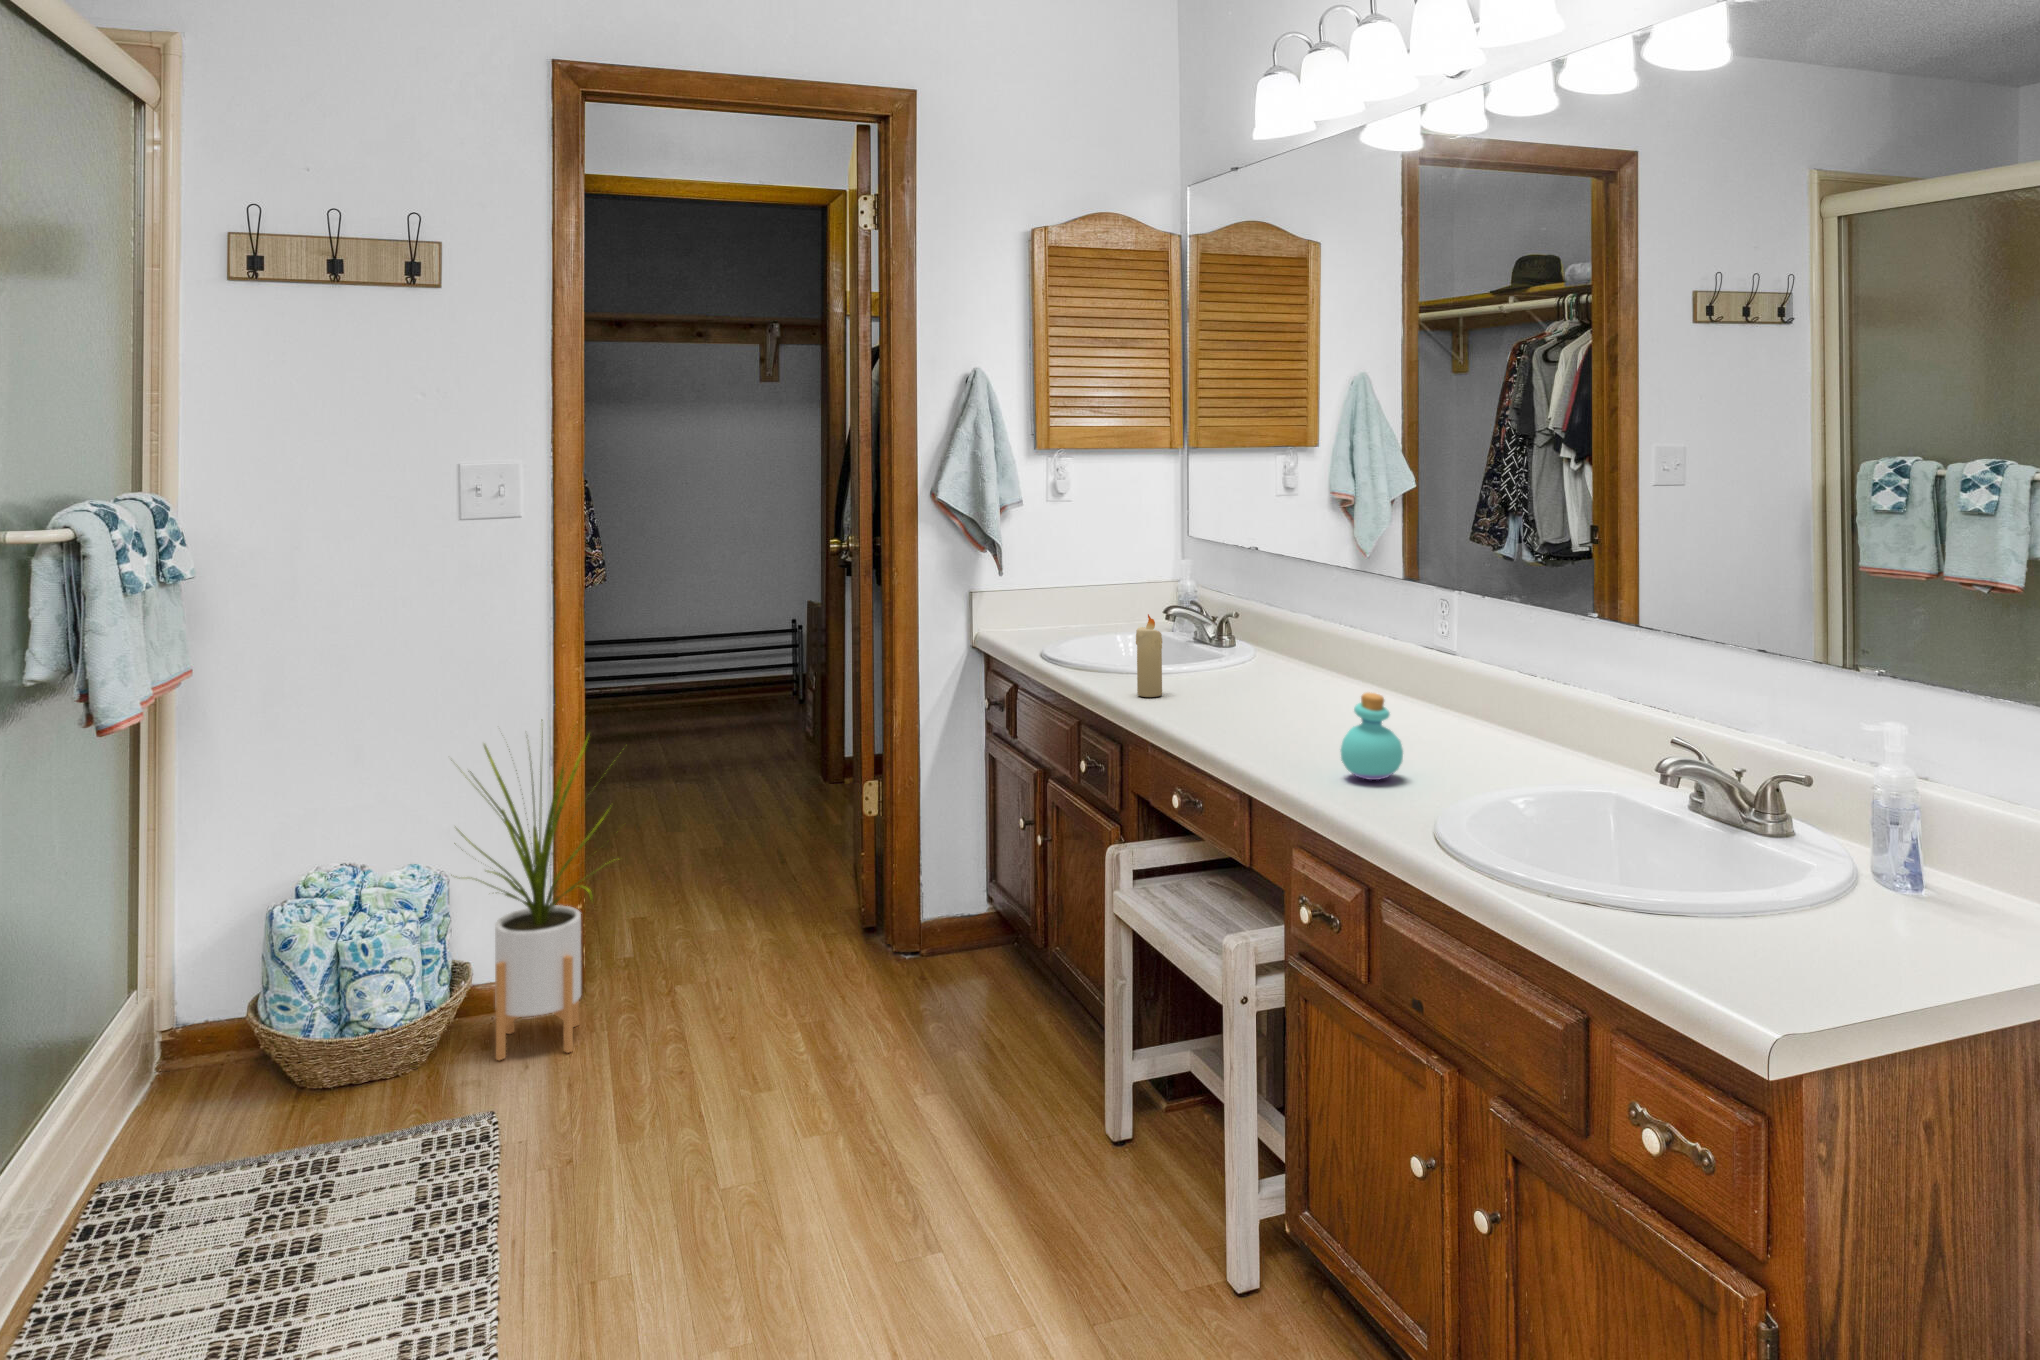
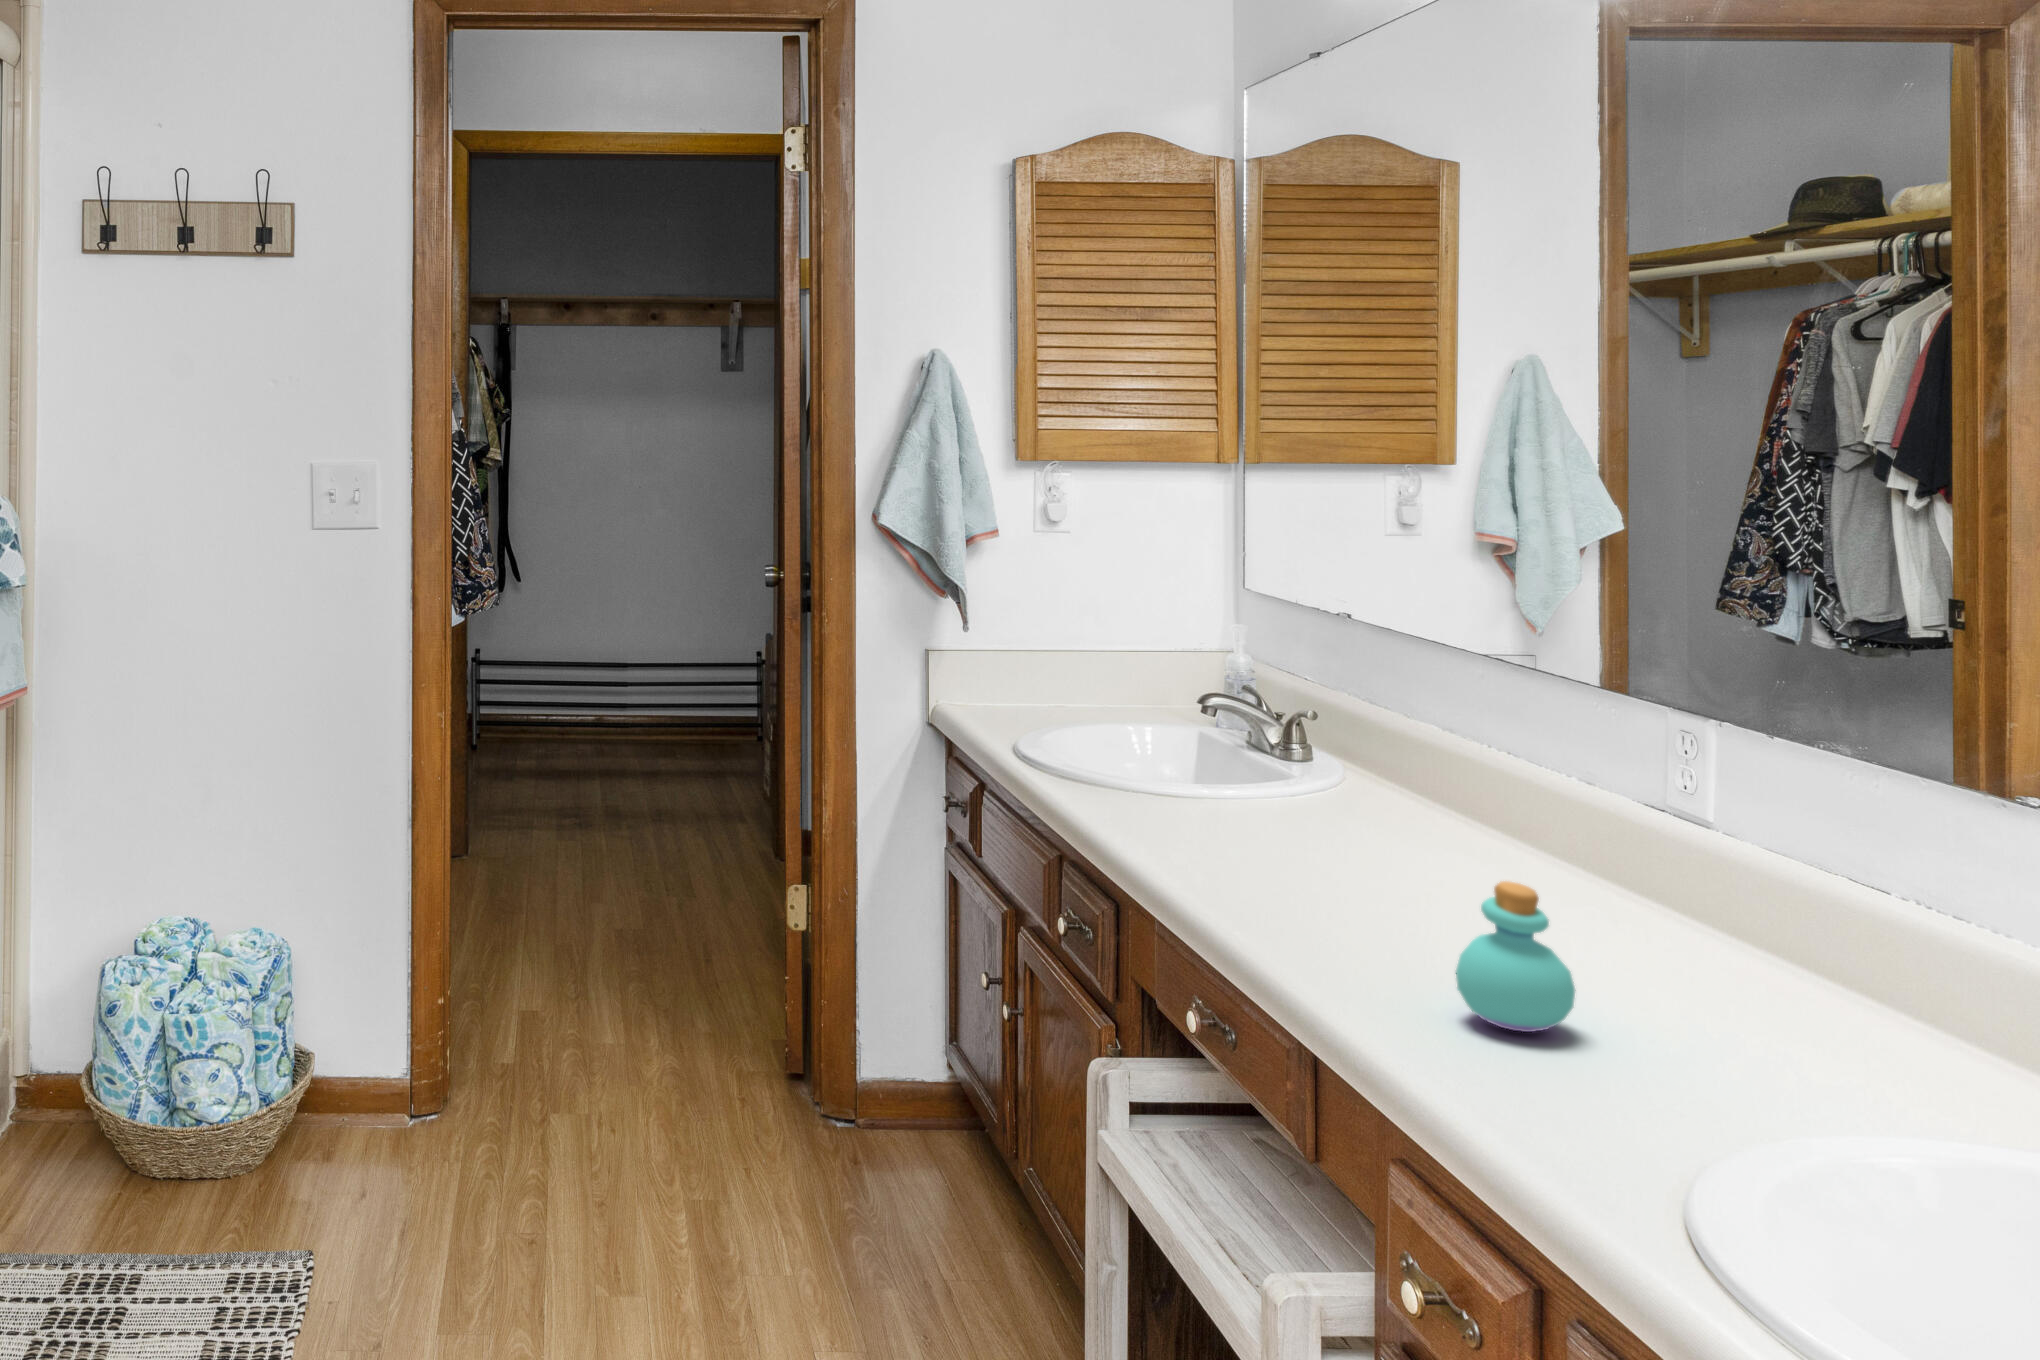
candle: present [1136,614,1162,697] -> none [1139,705,1180,828]
house plant: present [454,720,616,1060] -> none [286,764,494,1184]

